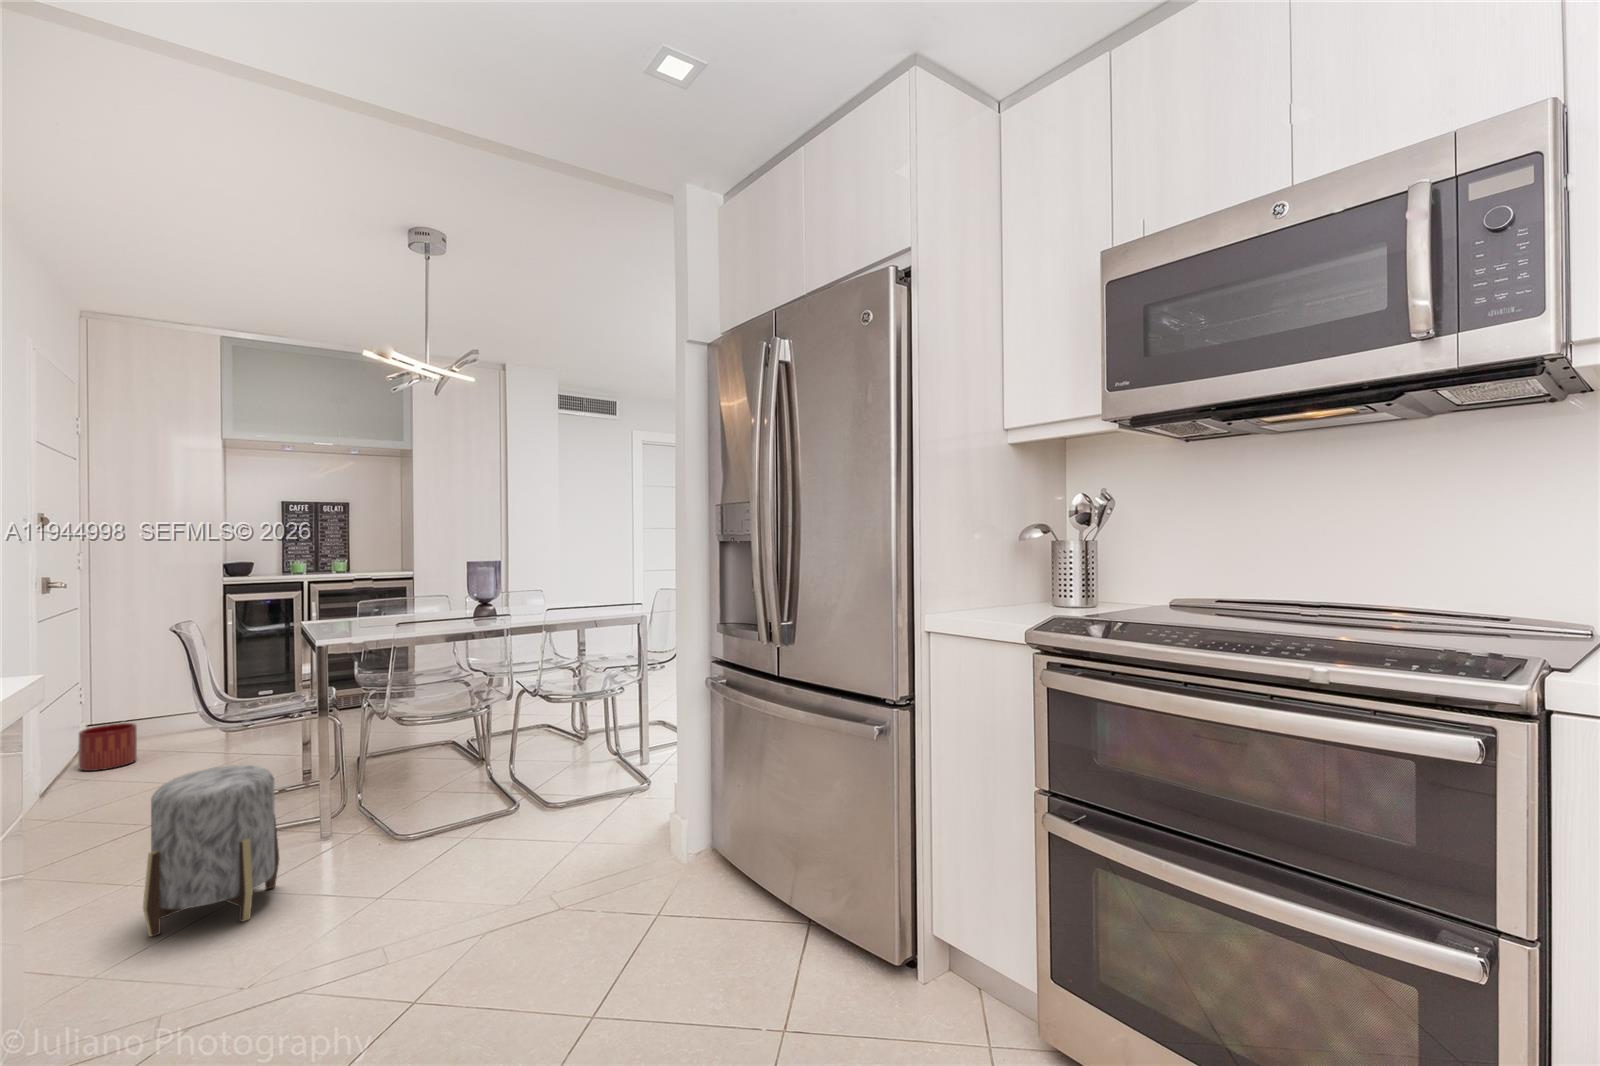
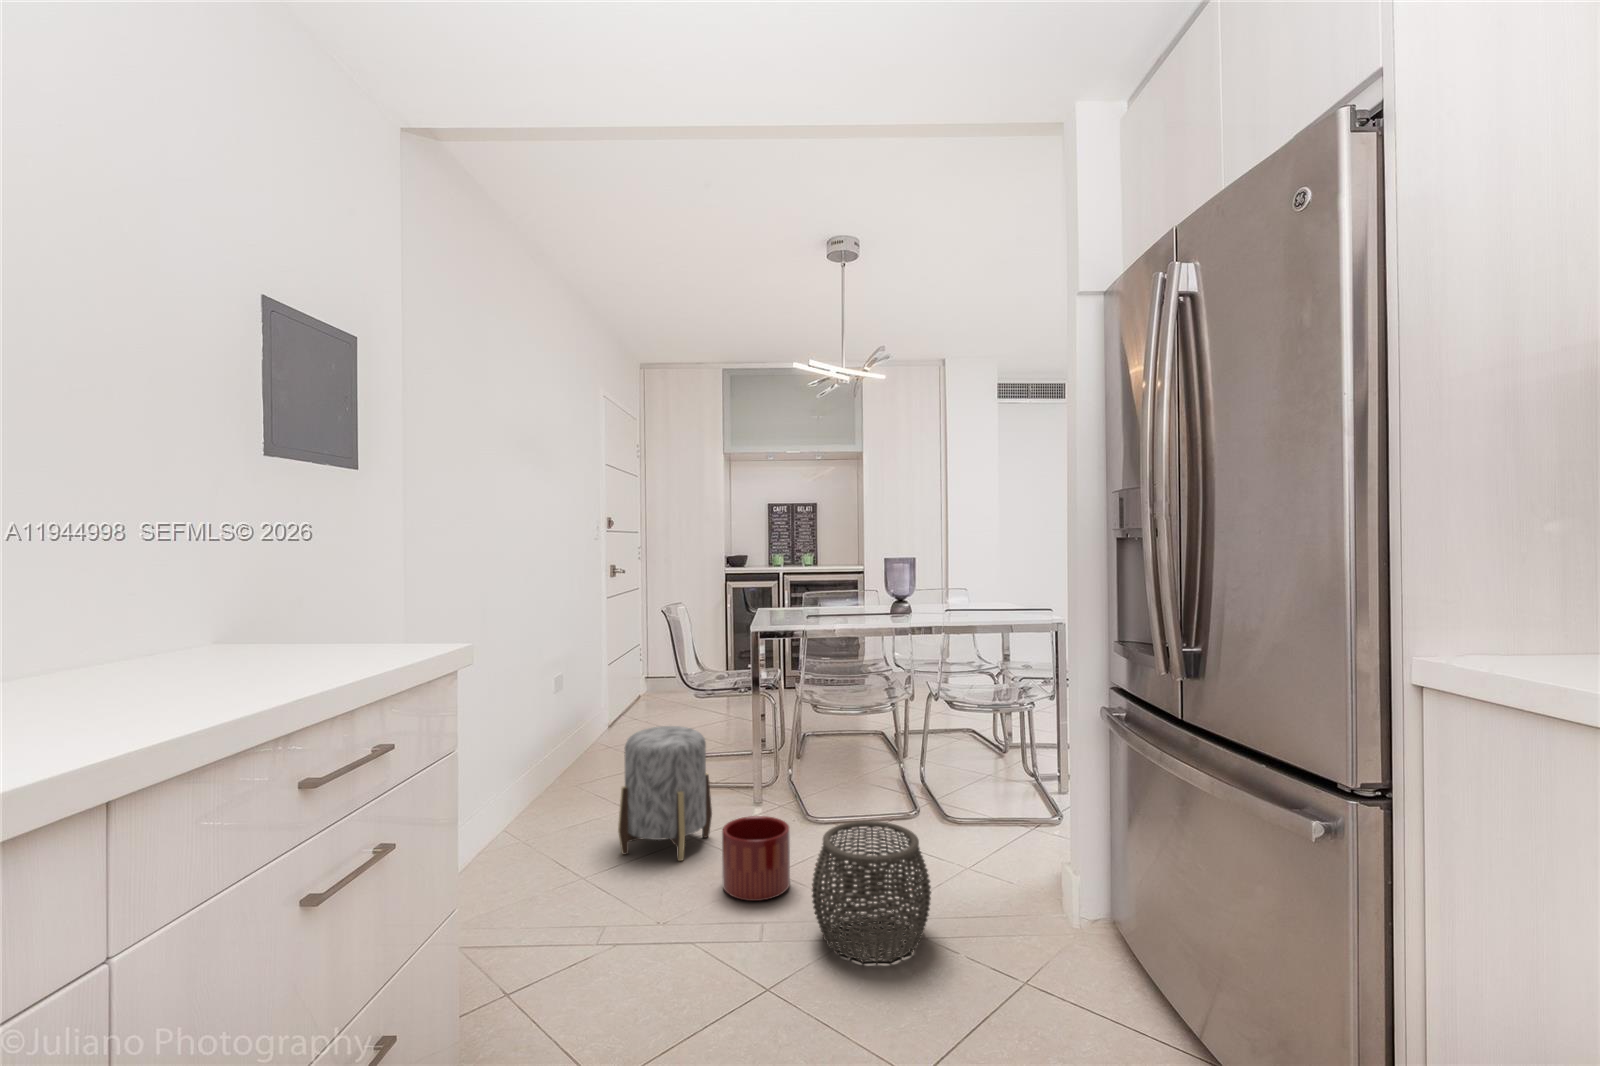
planter: present [78,723,137,771] -> present [722,816,790,901]
woven basket: none [446,813,570,950] -> present [812,821,931,963]

